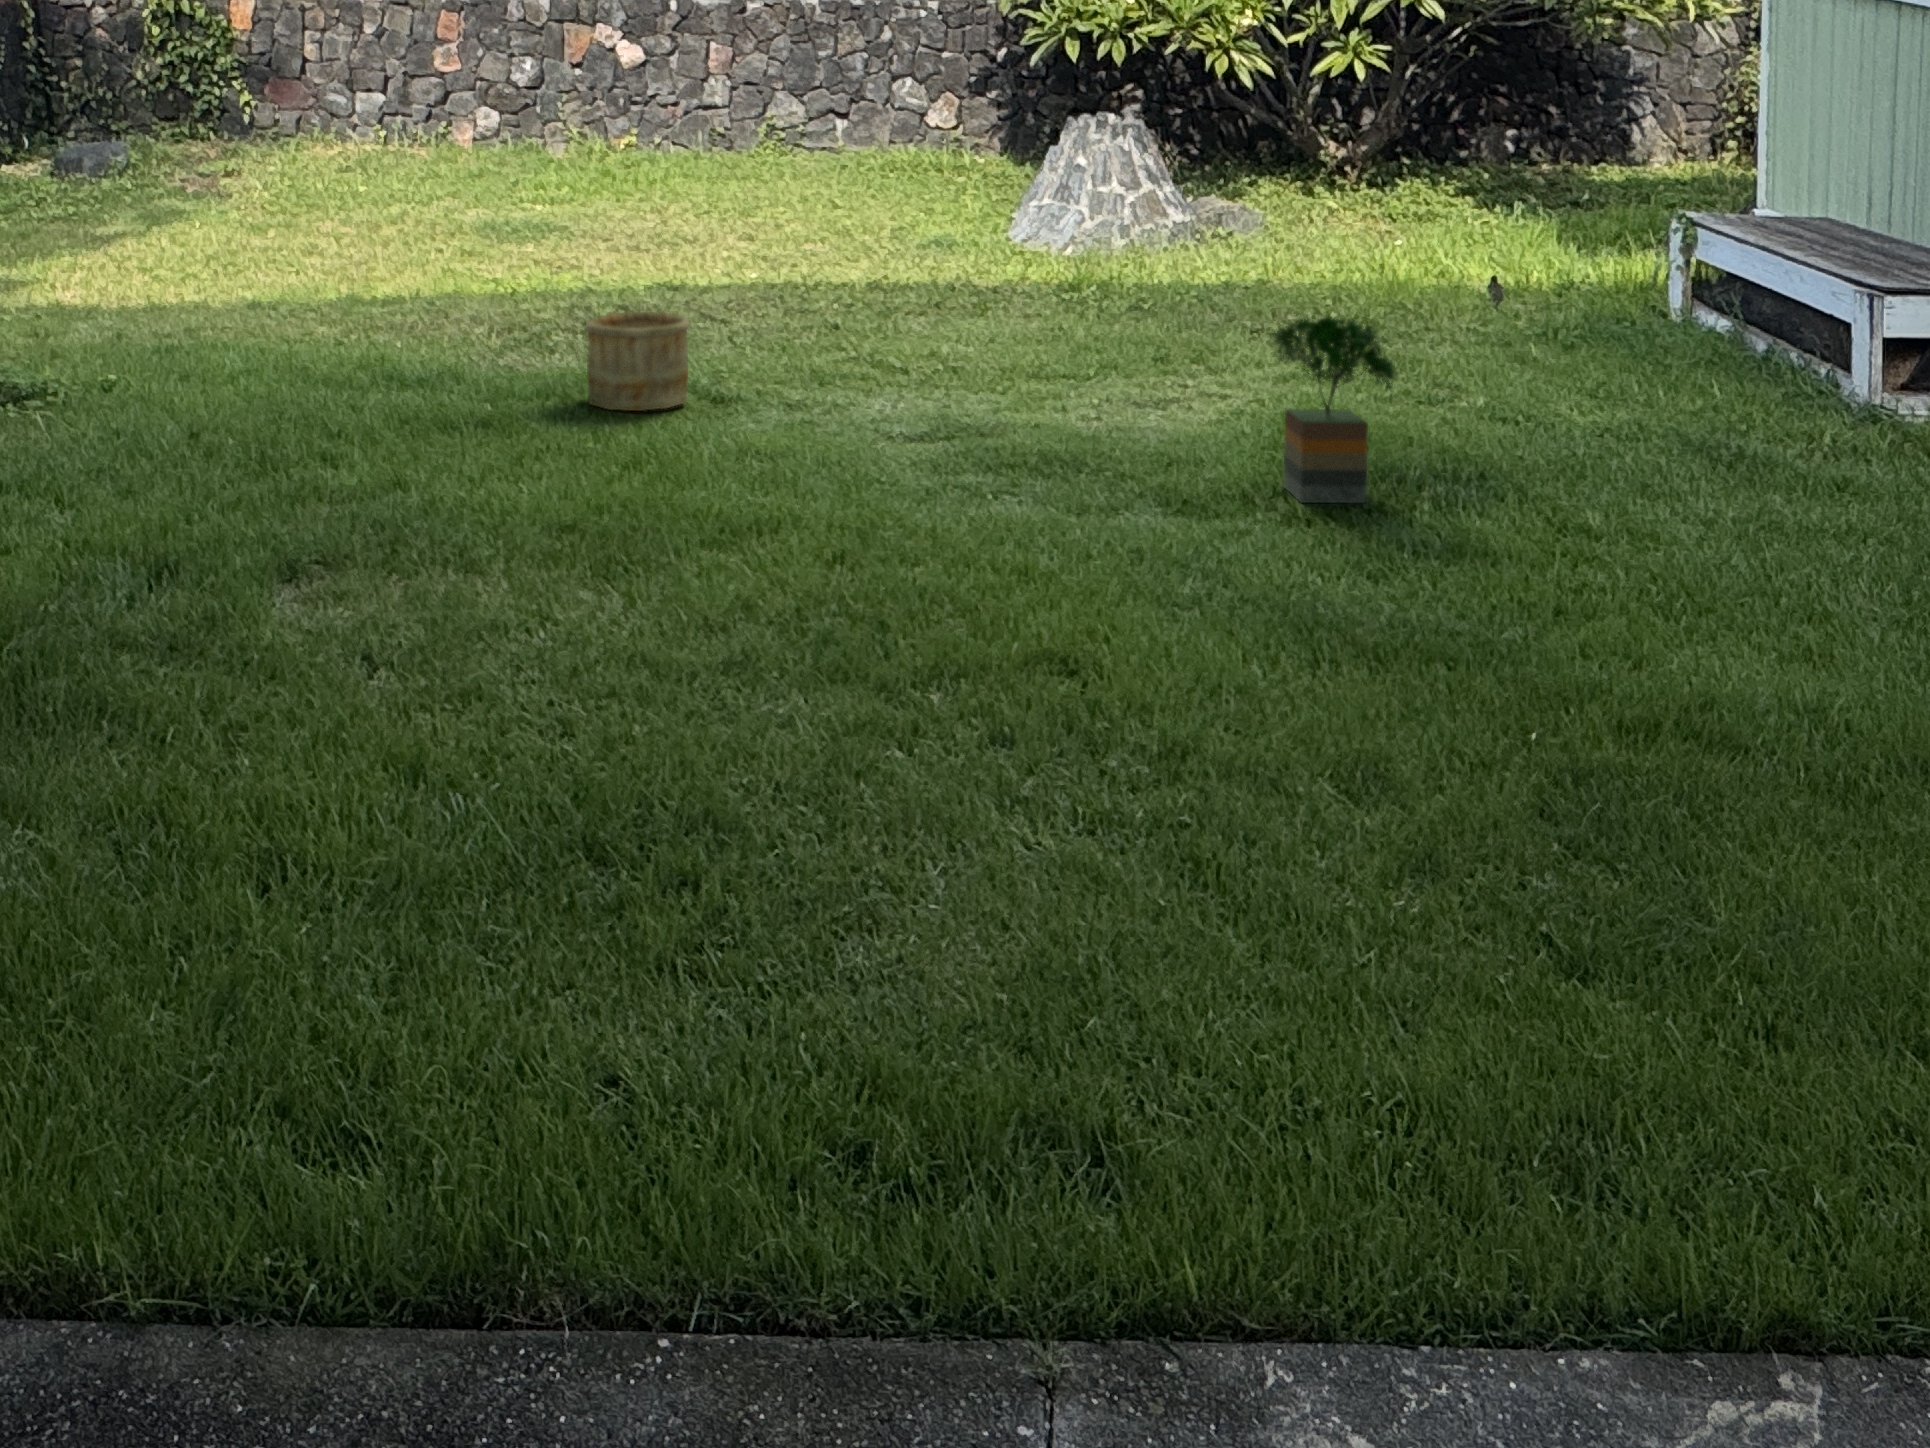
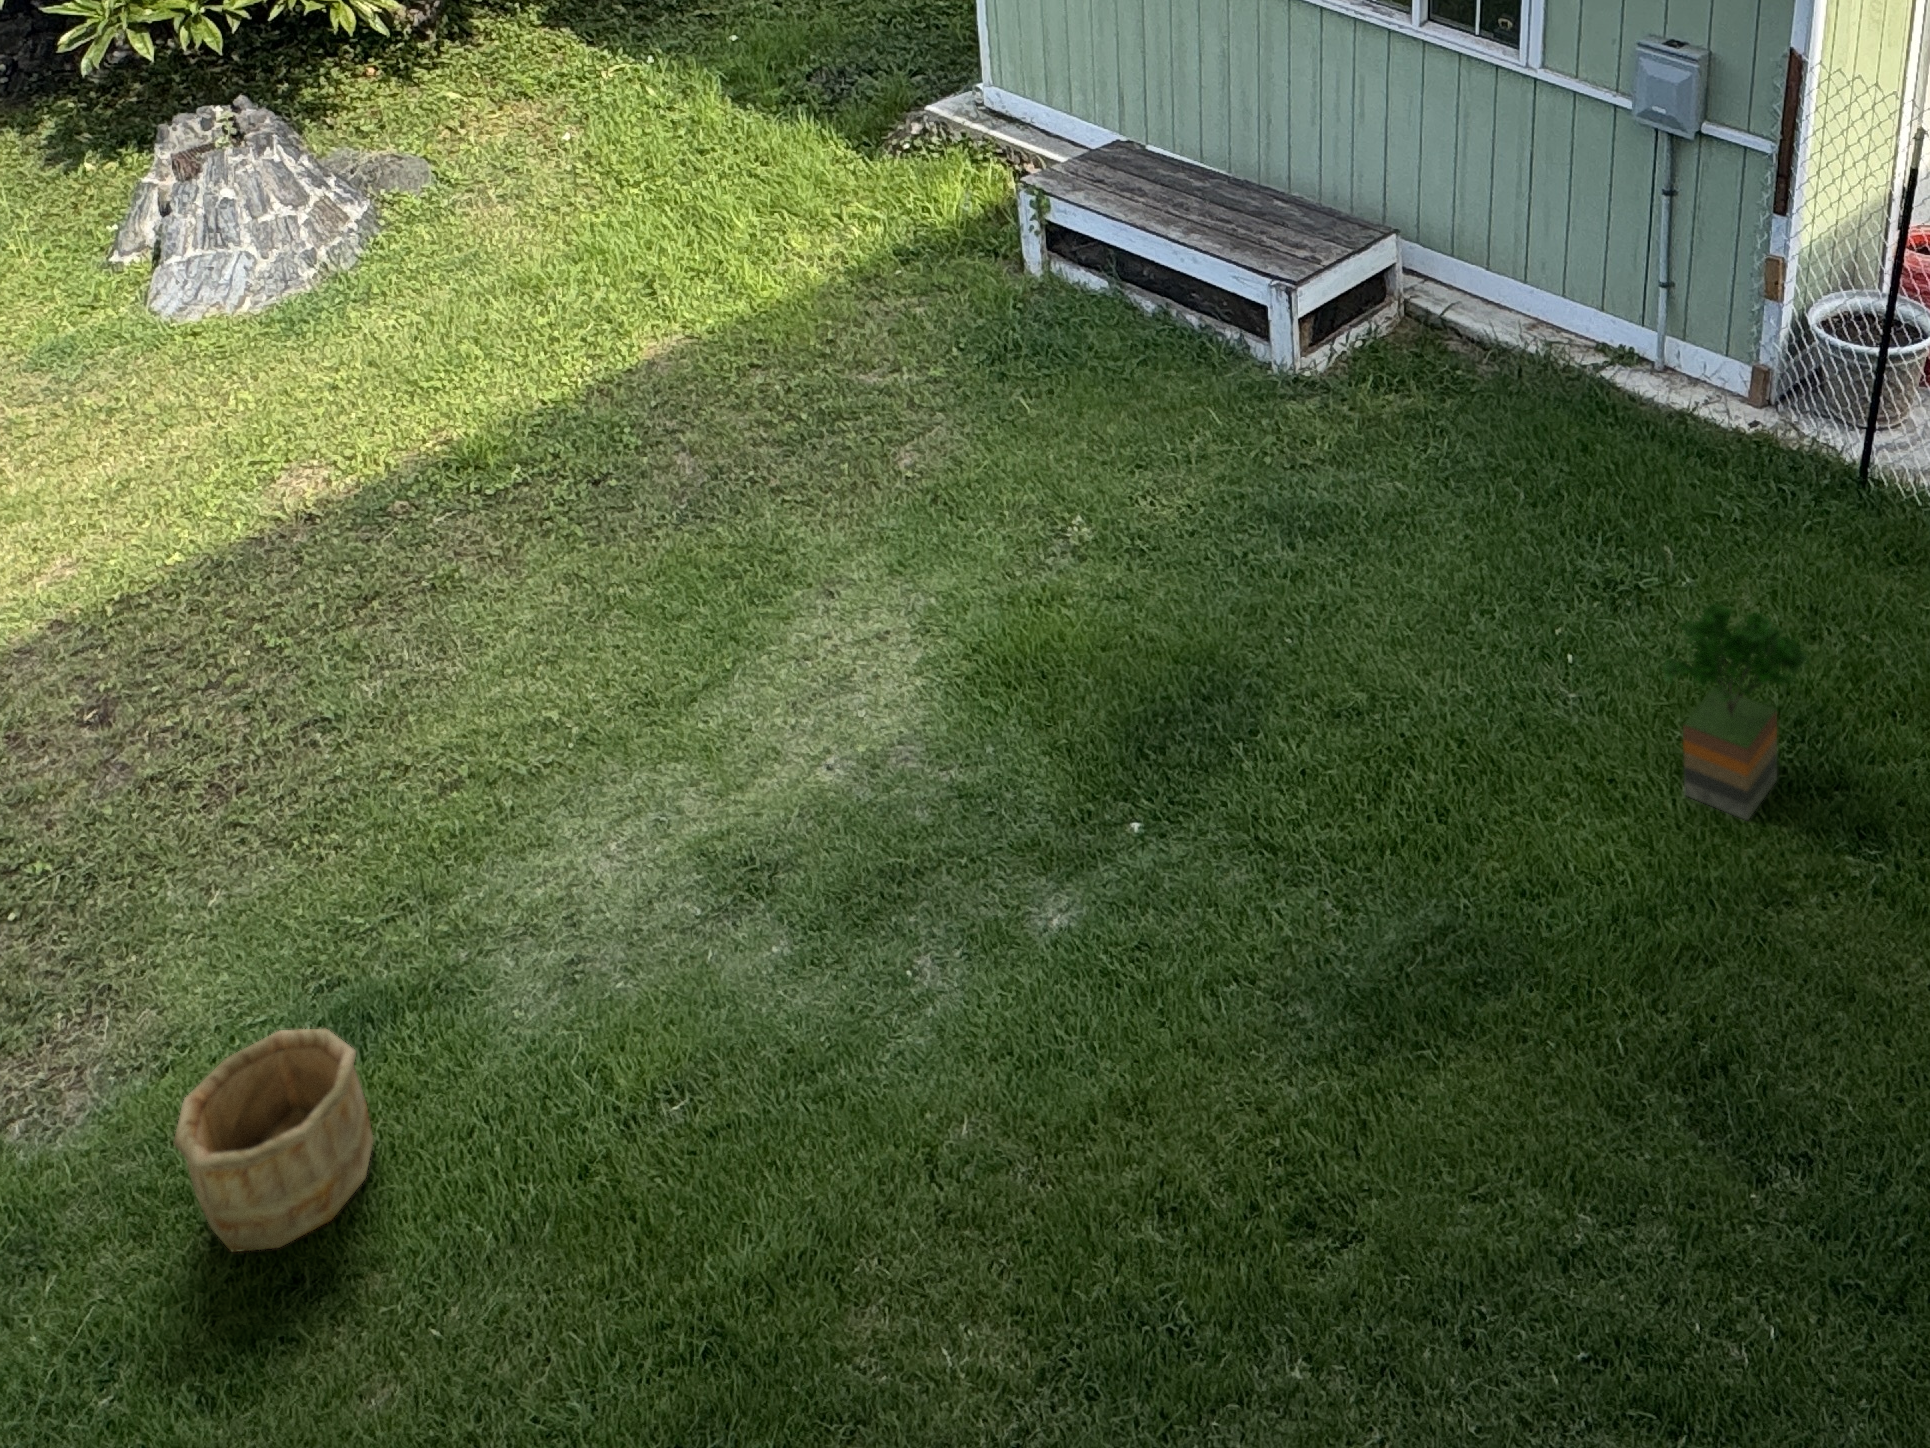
potted tree: present [1272,316,1396,503] -> present [1662,603,1809,820]

